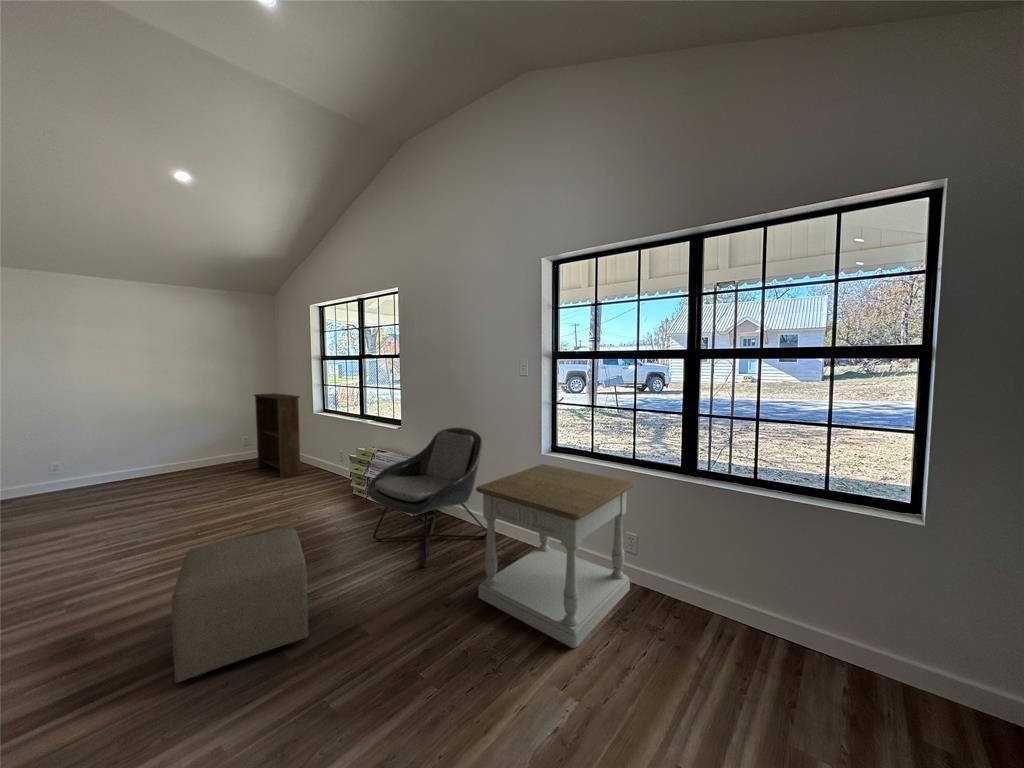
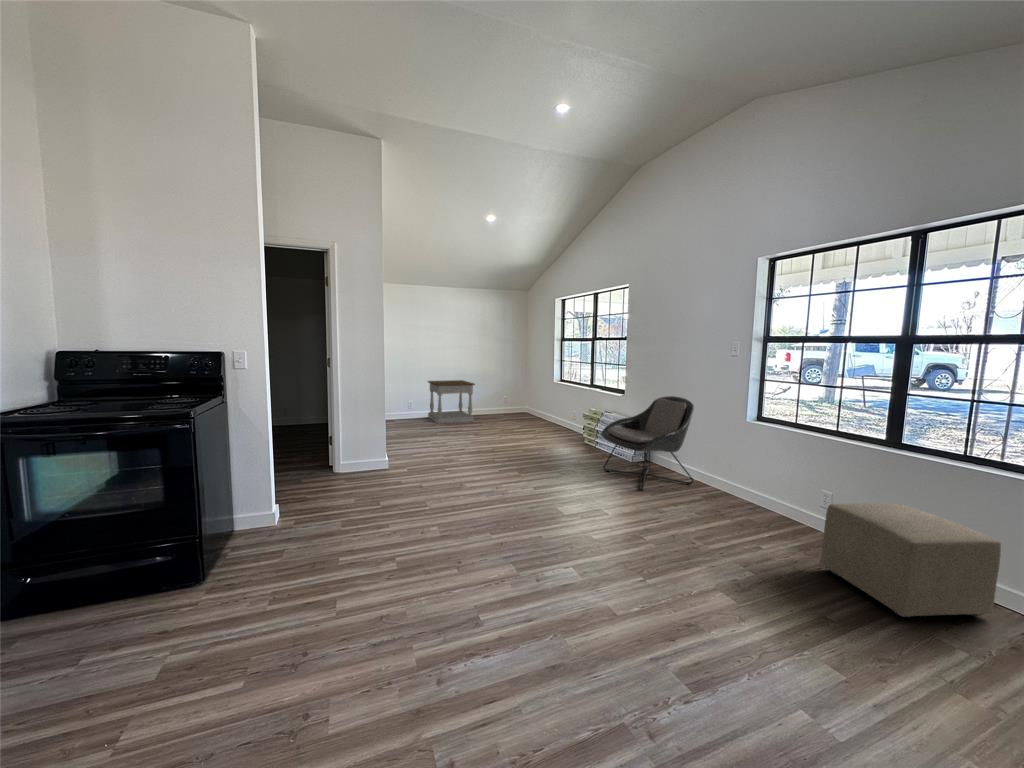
bookshelf: present [254,393,300,478] -> none [515,365,547,427]
side table: present [476,464,633,648] -> present [428,380,475,423]
ottoman: present [172,528,308,683] -> present [821,503,1001,618]

